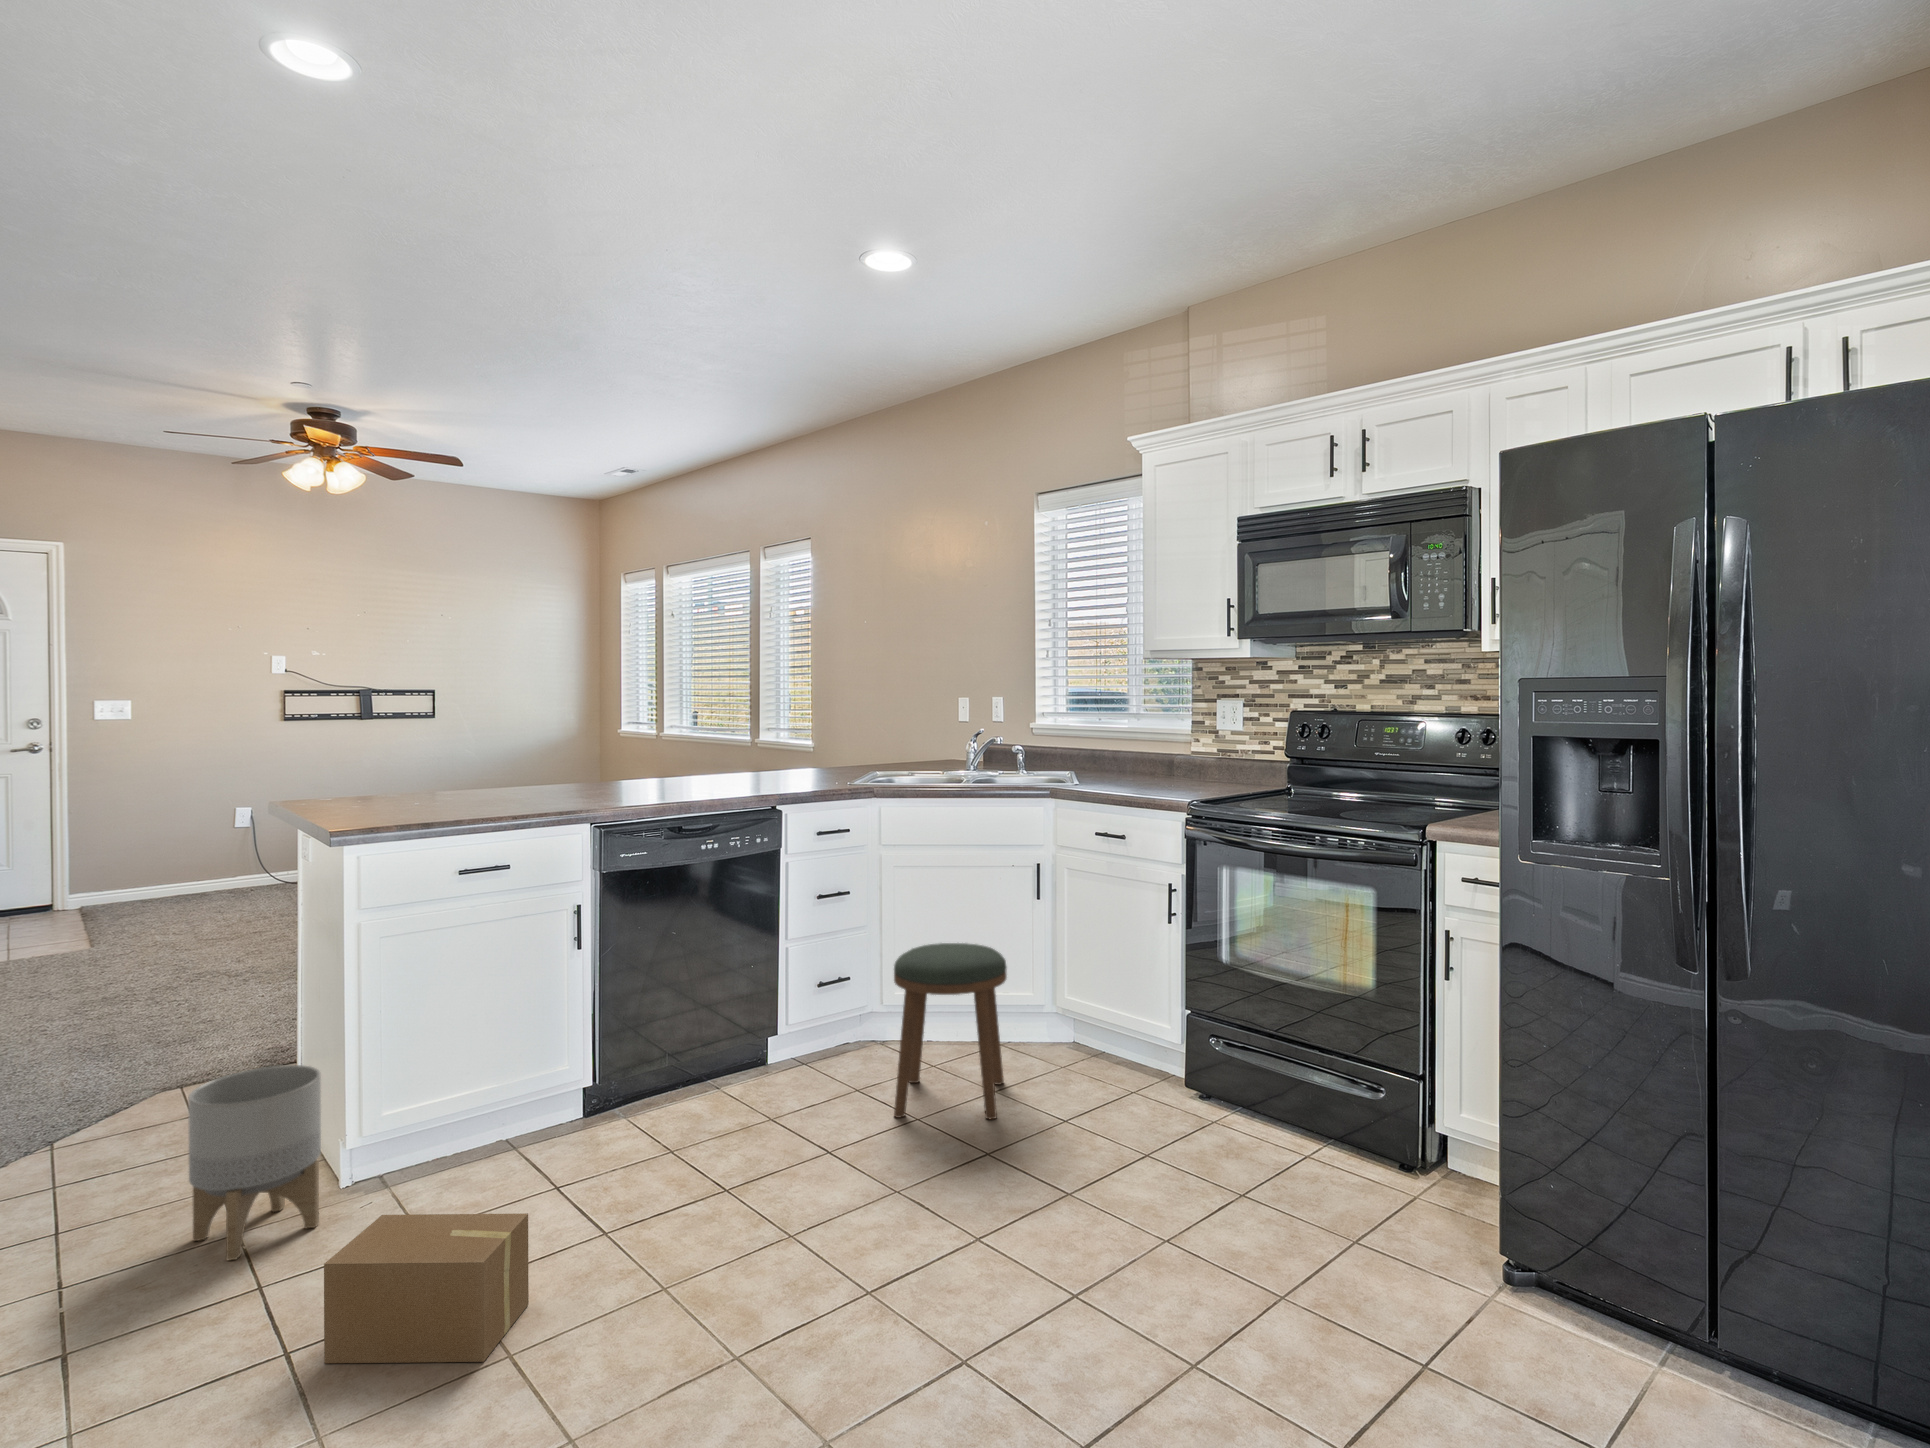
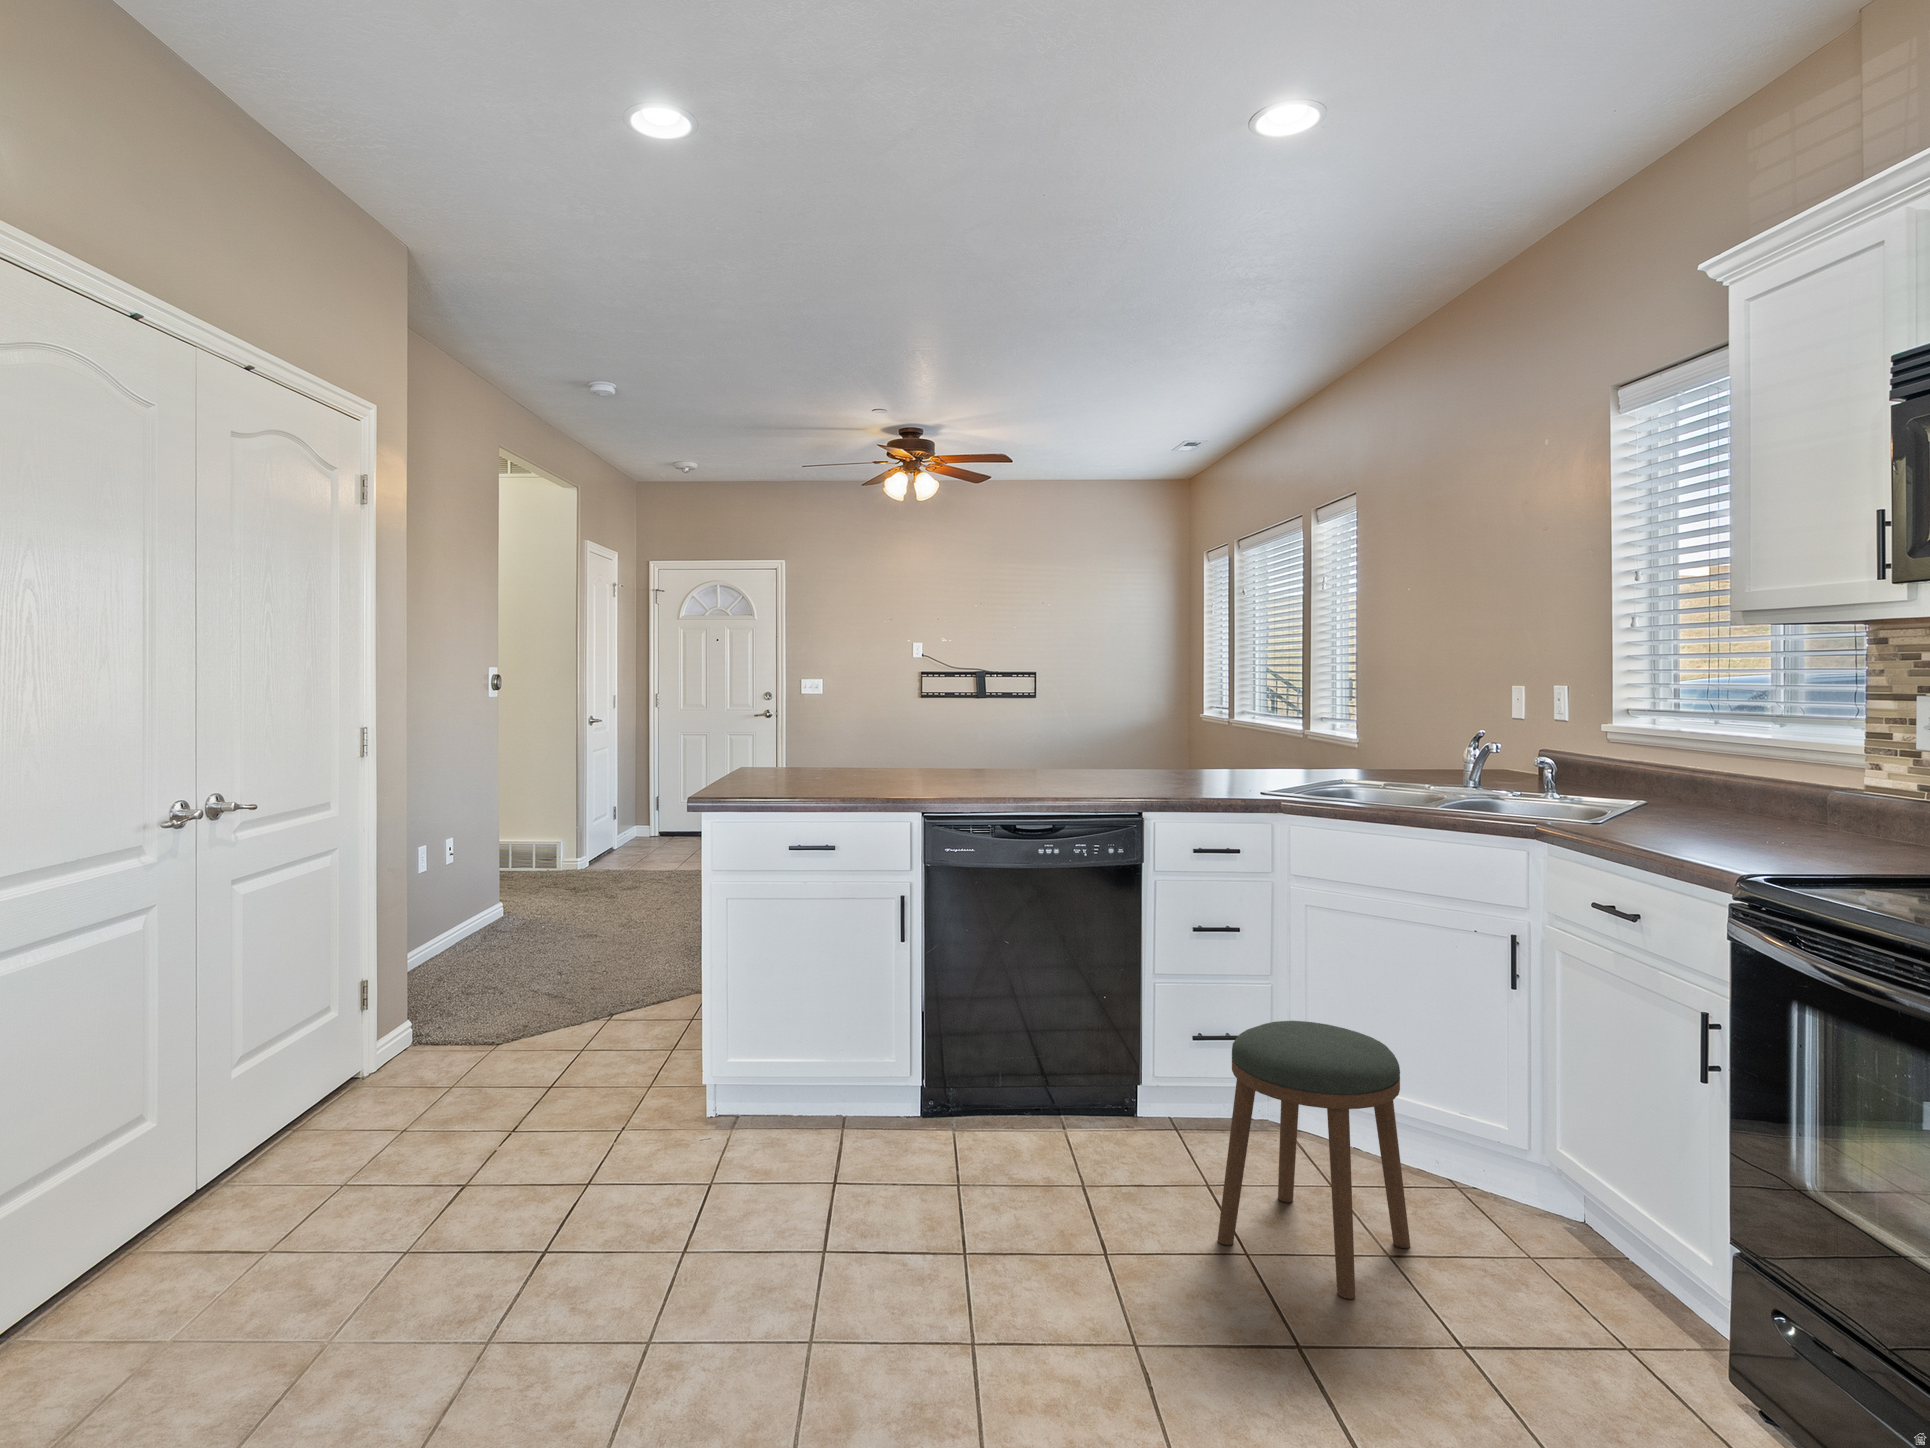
planter: present [188,1065,321,1260] -> none [567,998,664,1160]
cardboard box: present [324,1213,529,1363] -> none [529,1166,692,1352]

